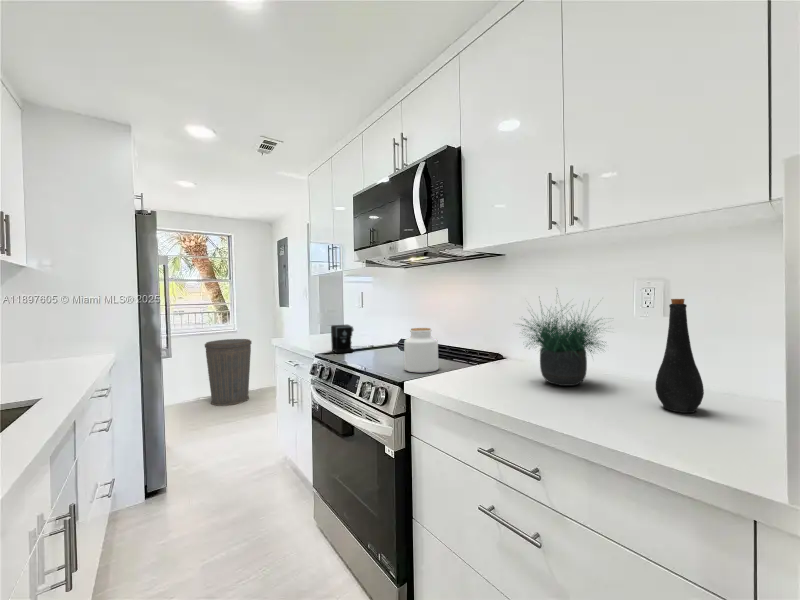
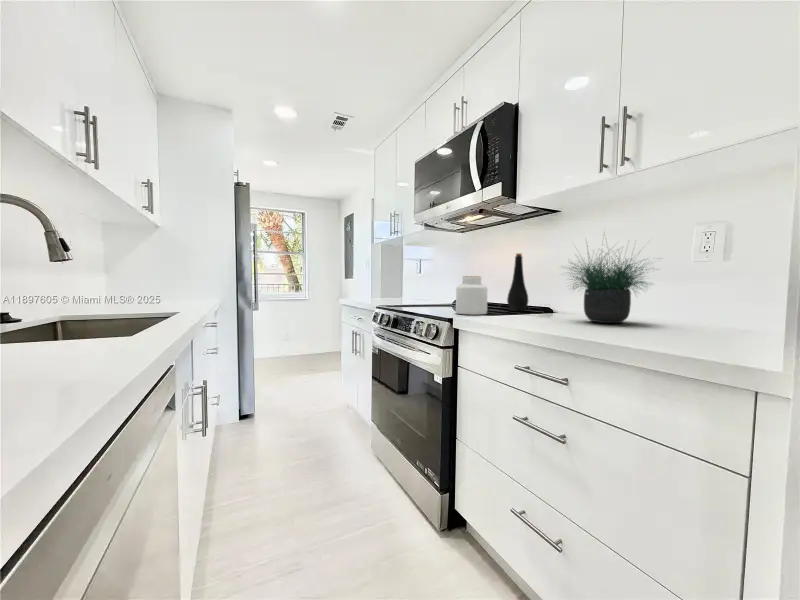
bottle: present [656,299,704,413] -> present [507,254,528,311]
coffee maker: present [331,325,373,353] -> none [391,282,429,305]
trash can: present [205,339,251,406] -> none [281,306,320,363]

